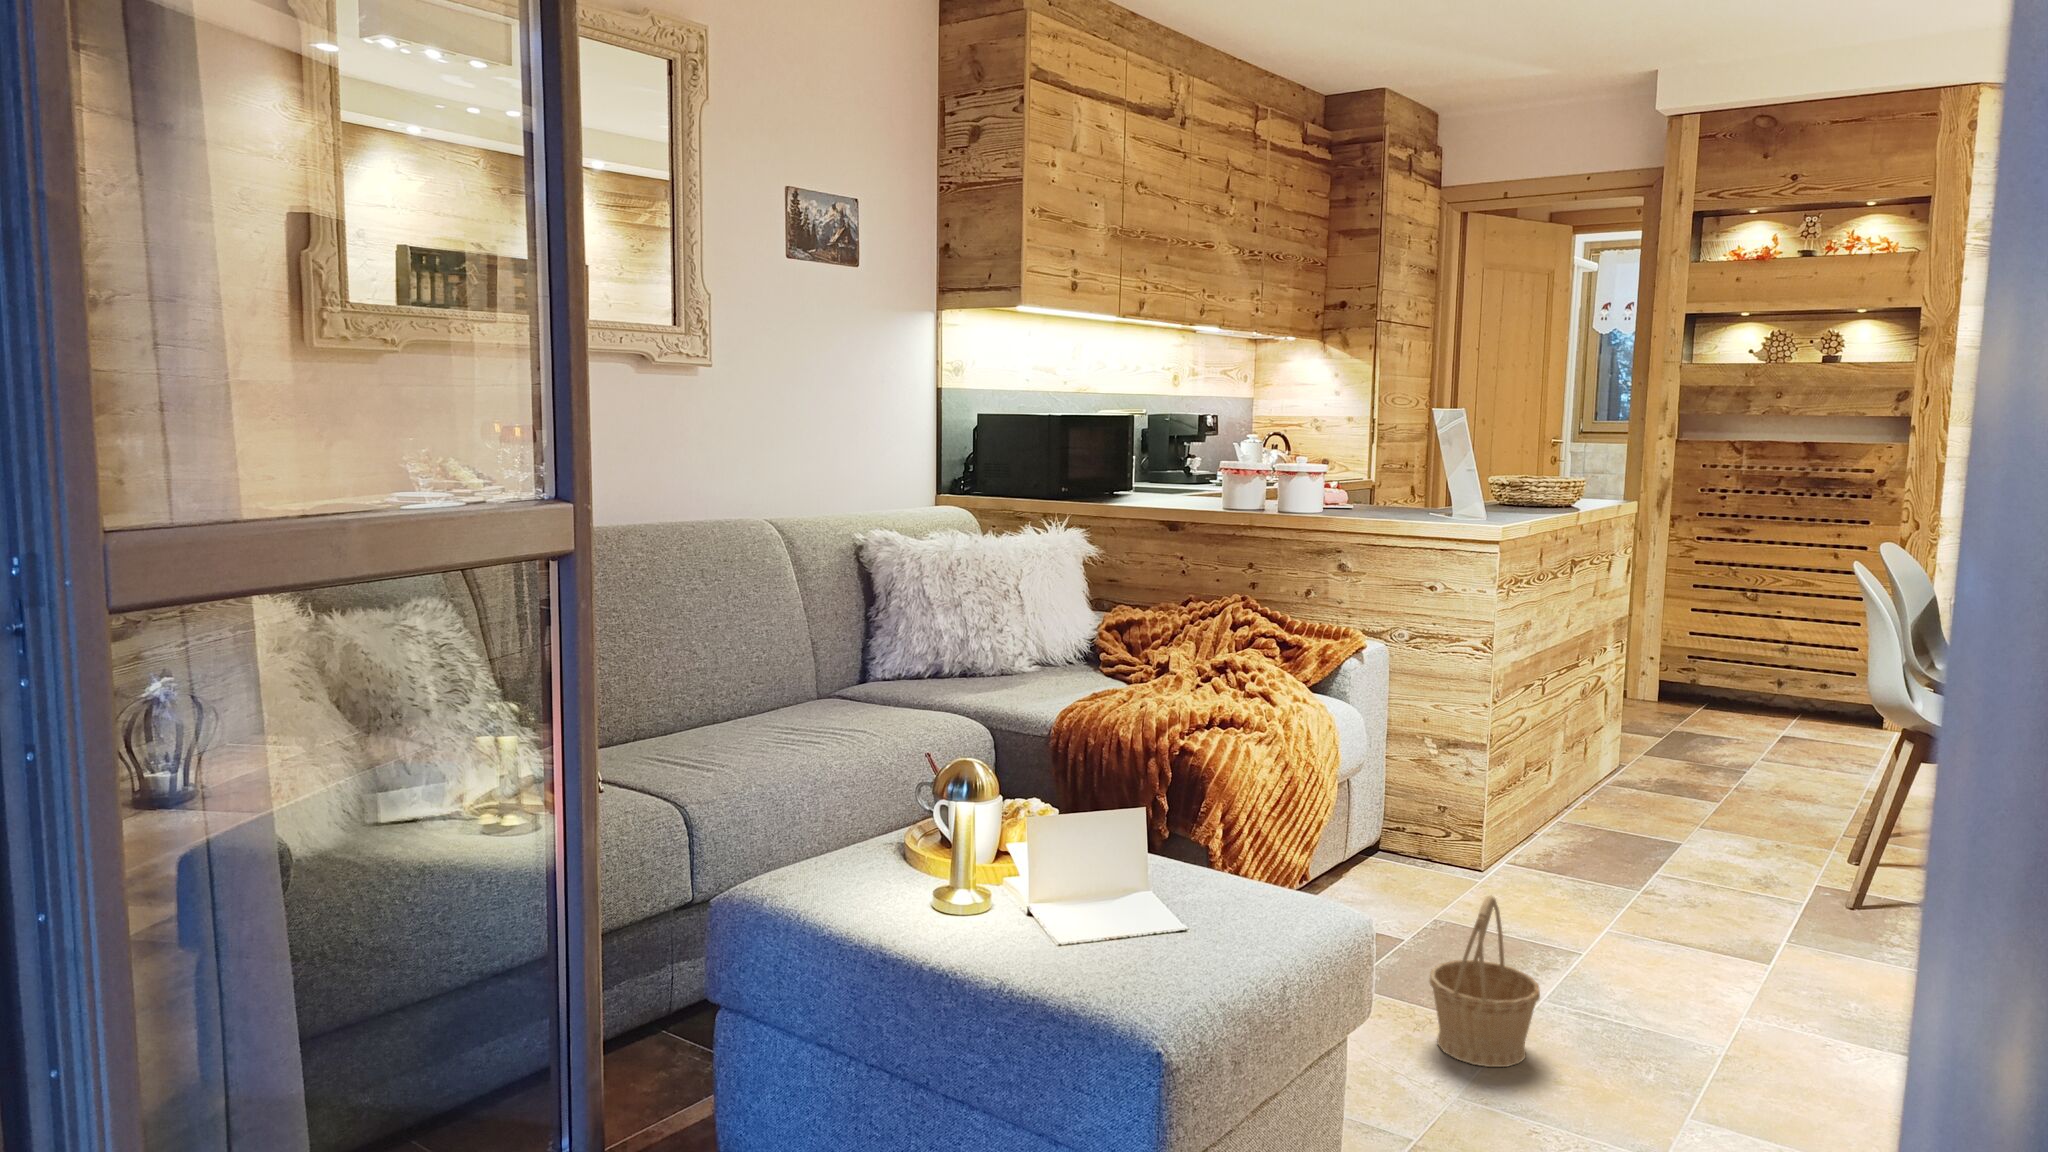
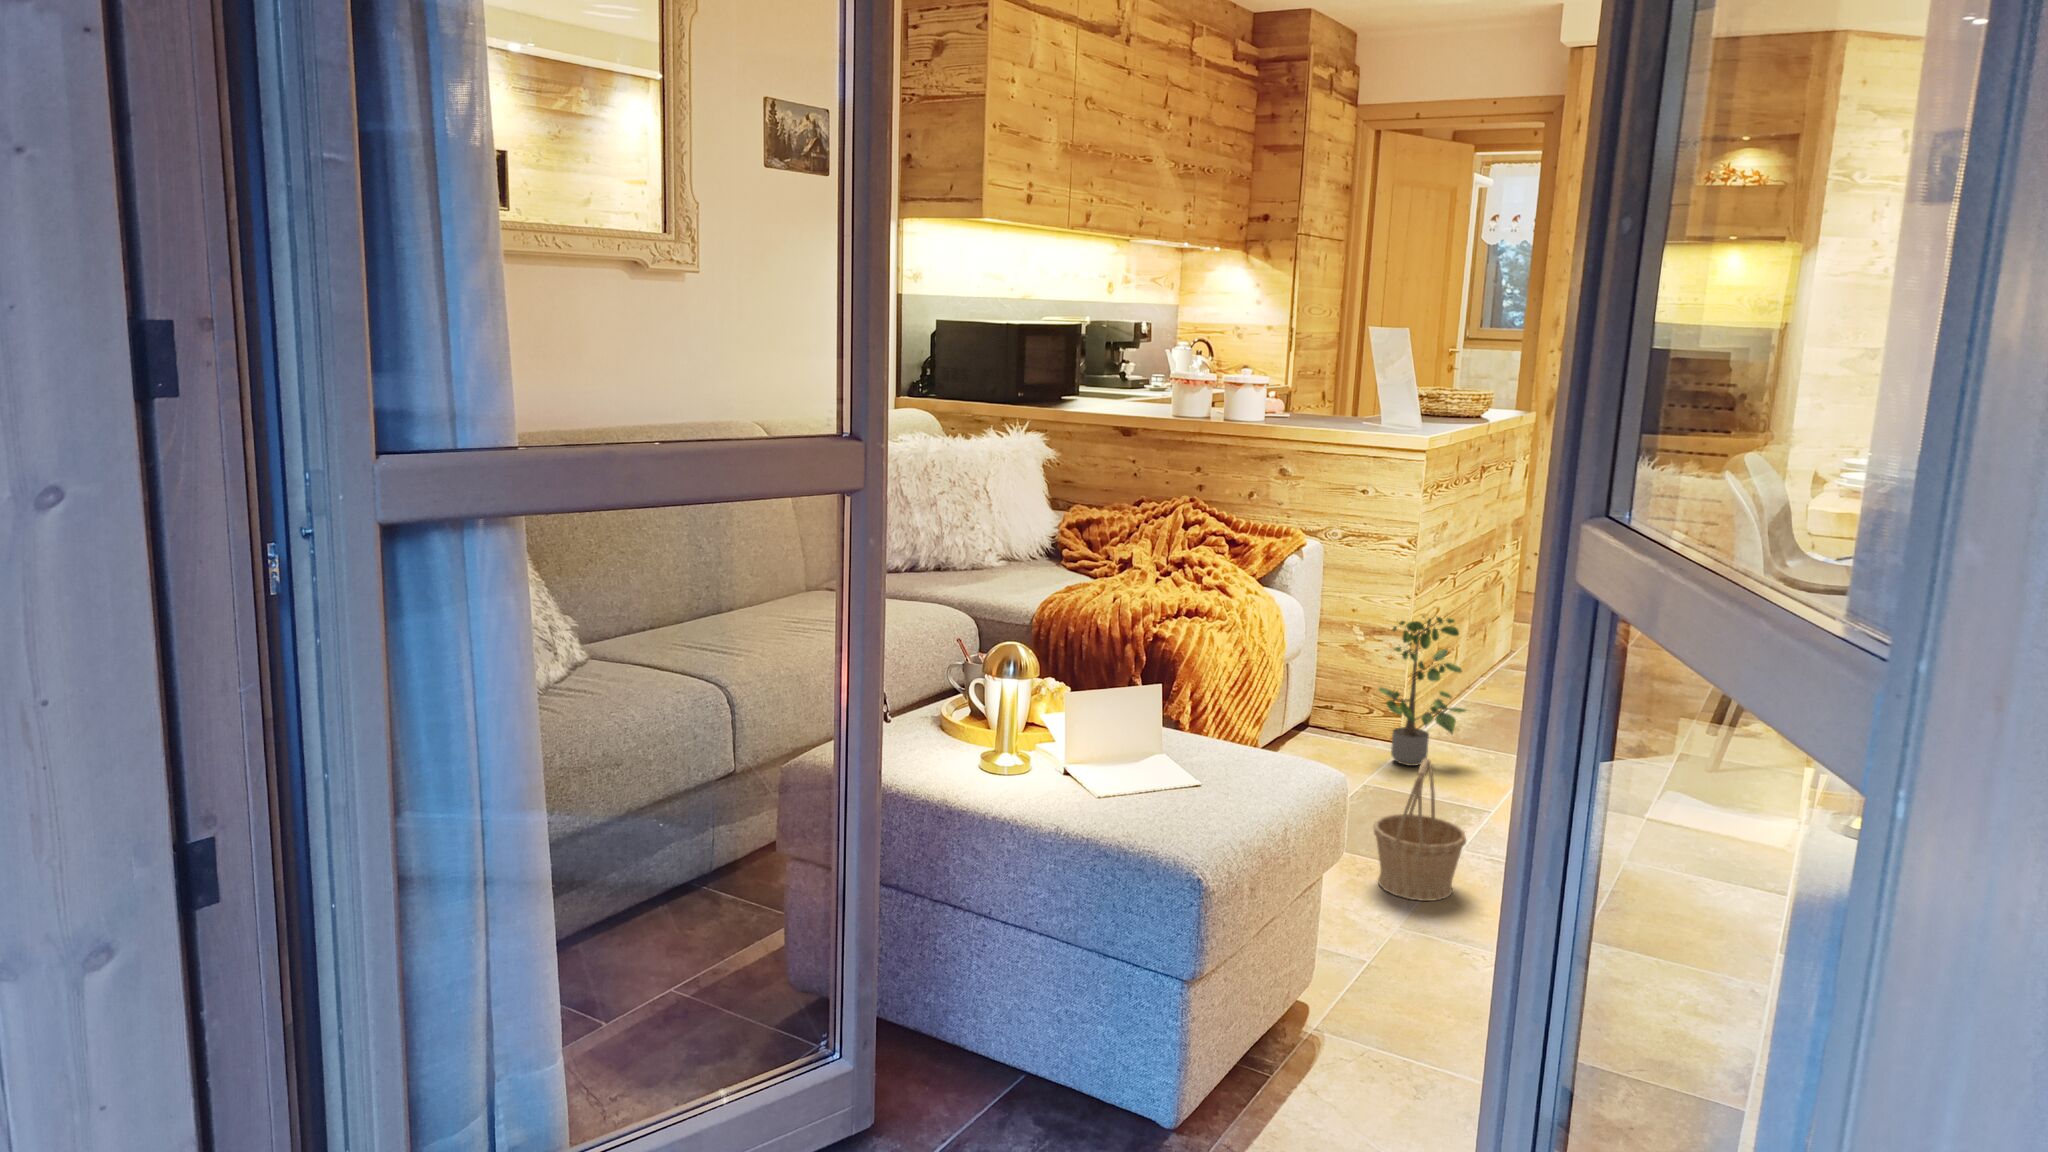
potted plant: none [1451,723,1561,897] -> present [1379,616,1466,766]

